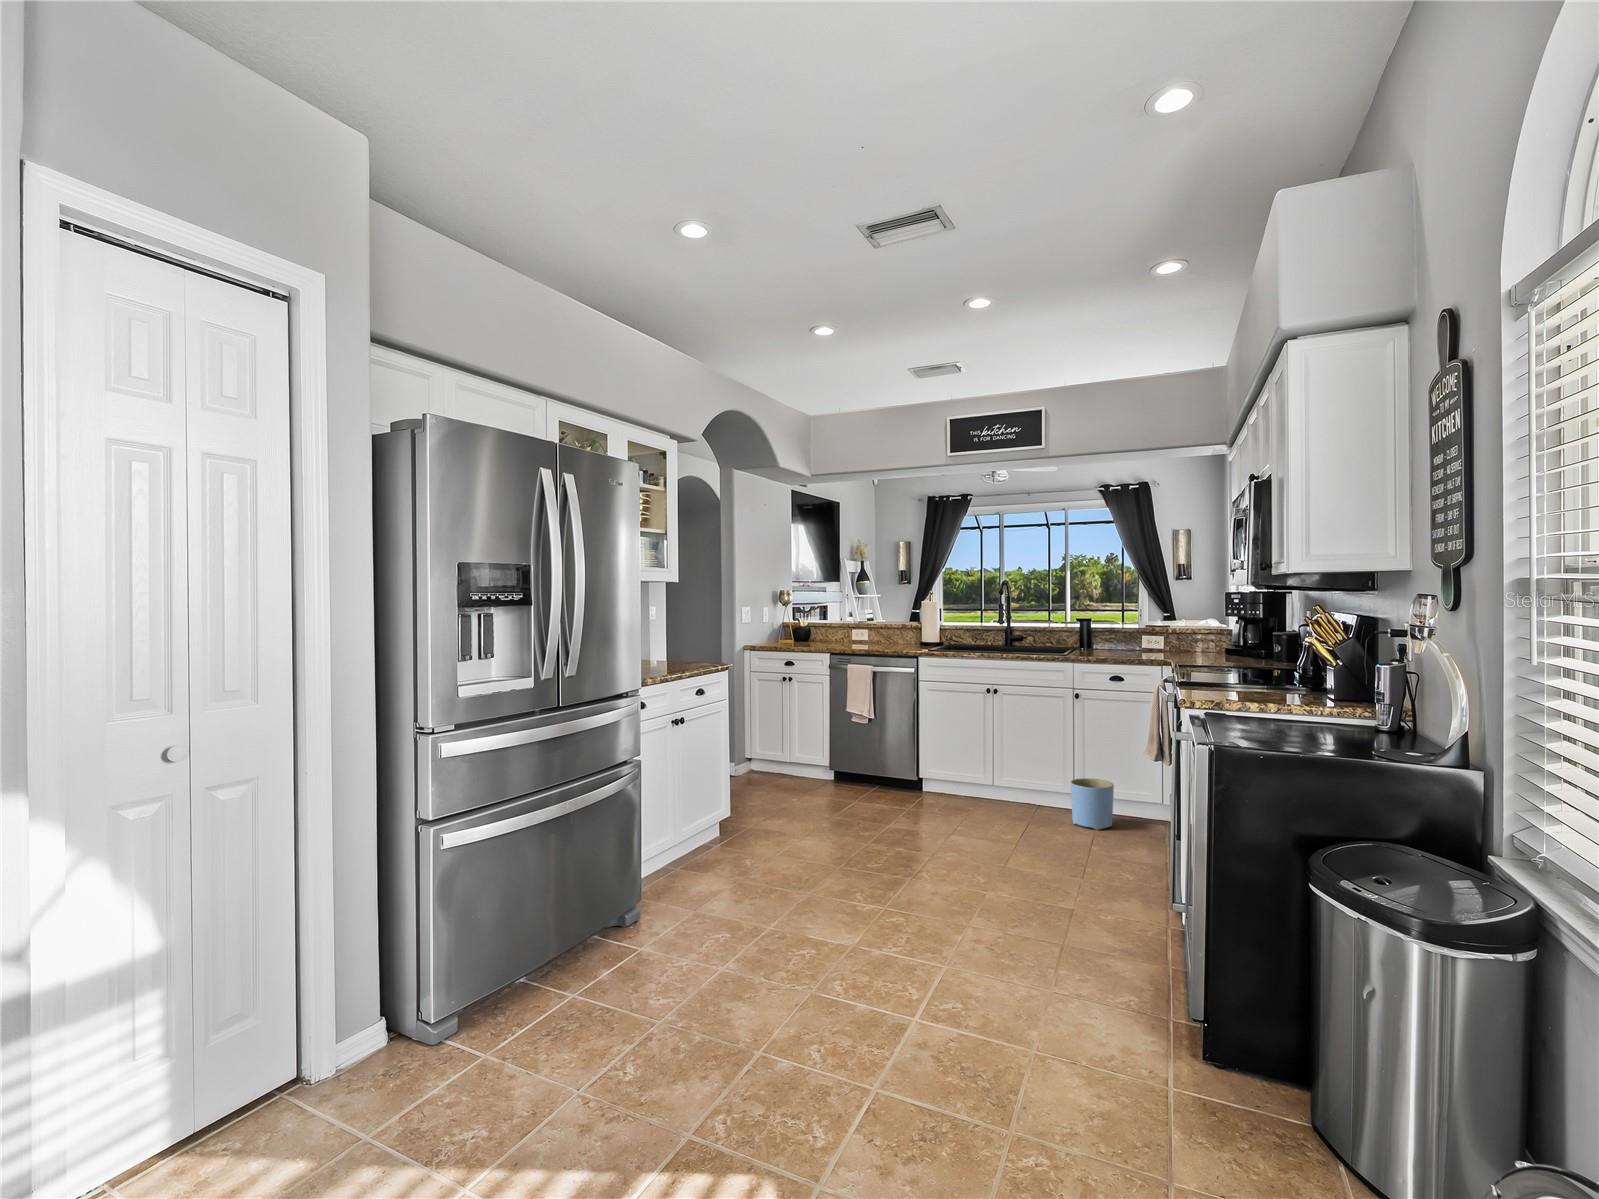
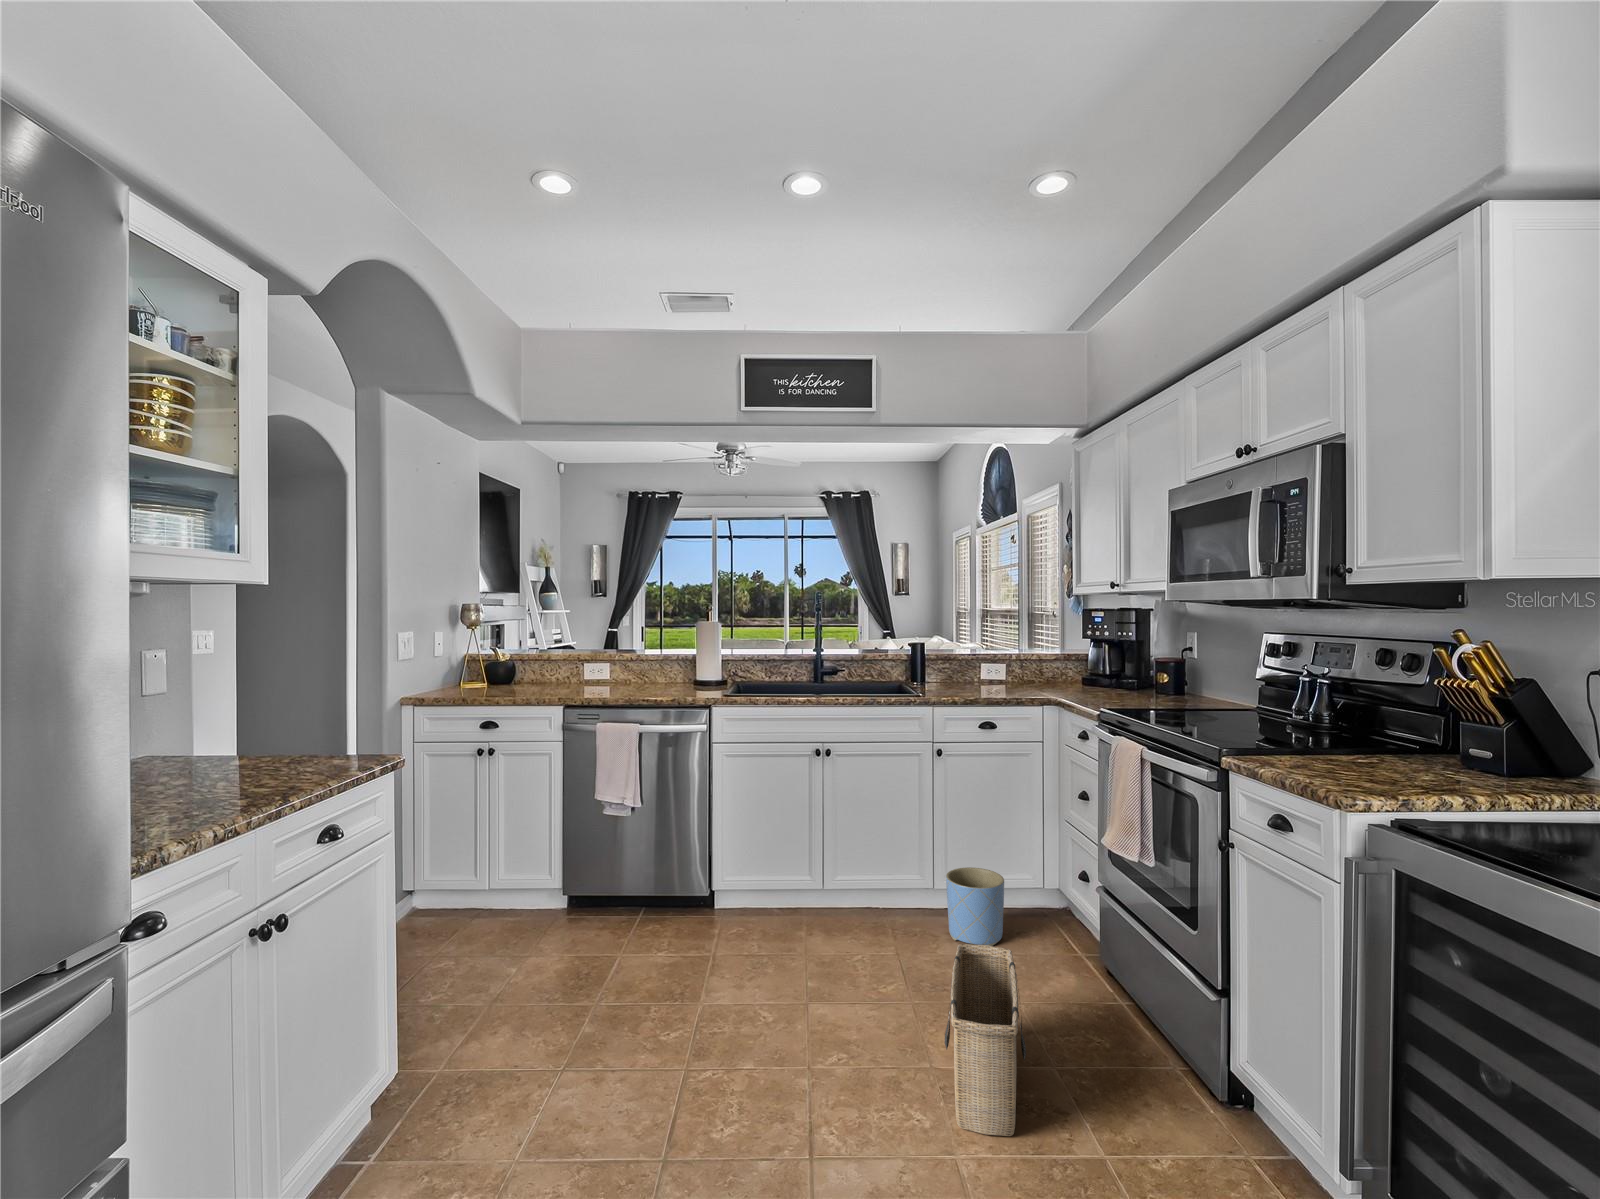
basket: none [986,798,1058,884] -> present [945,944,1026,1136]

